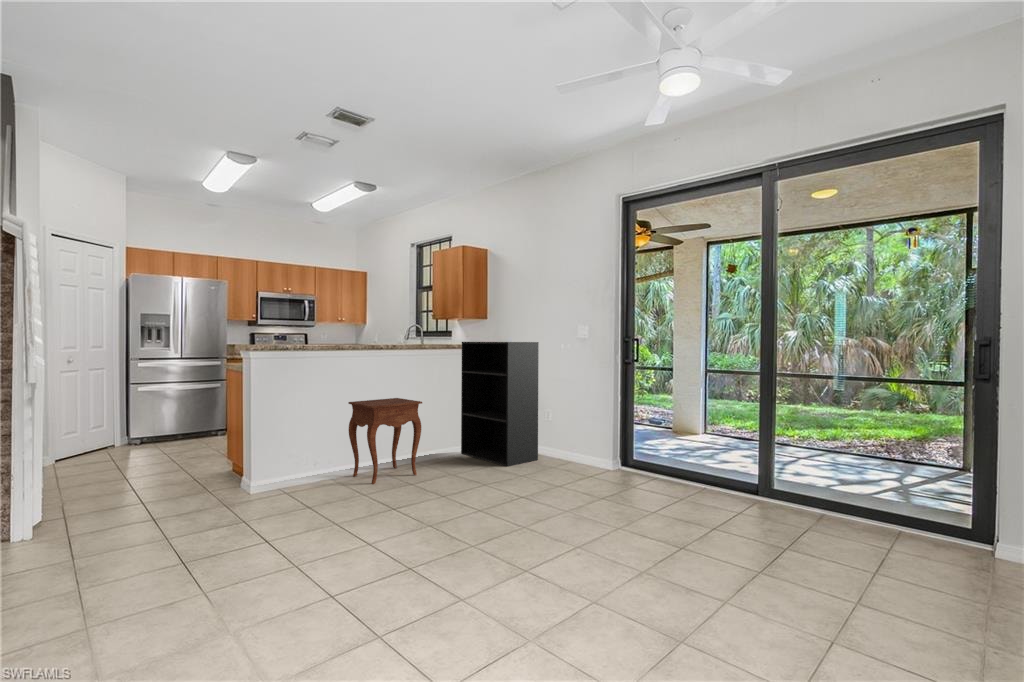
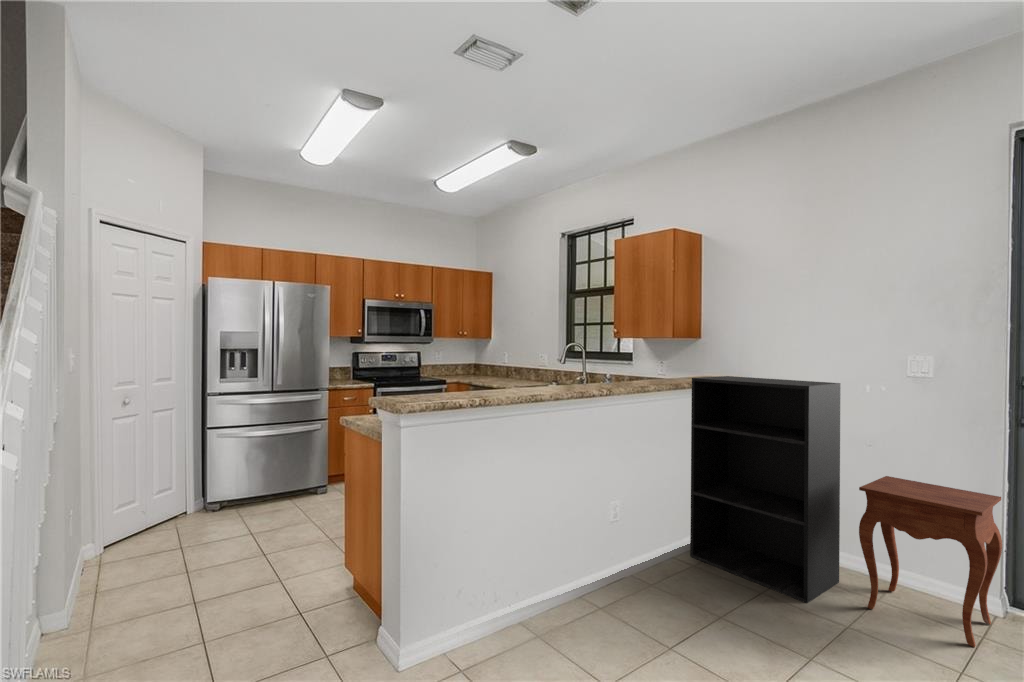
side table: present [348,398,422,484] -> present [859,476,1002,647]

